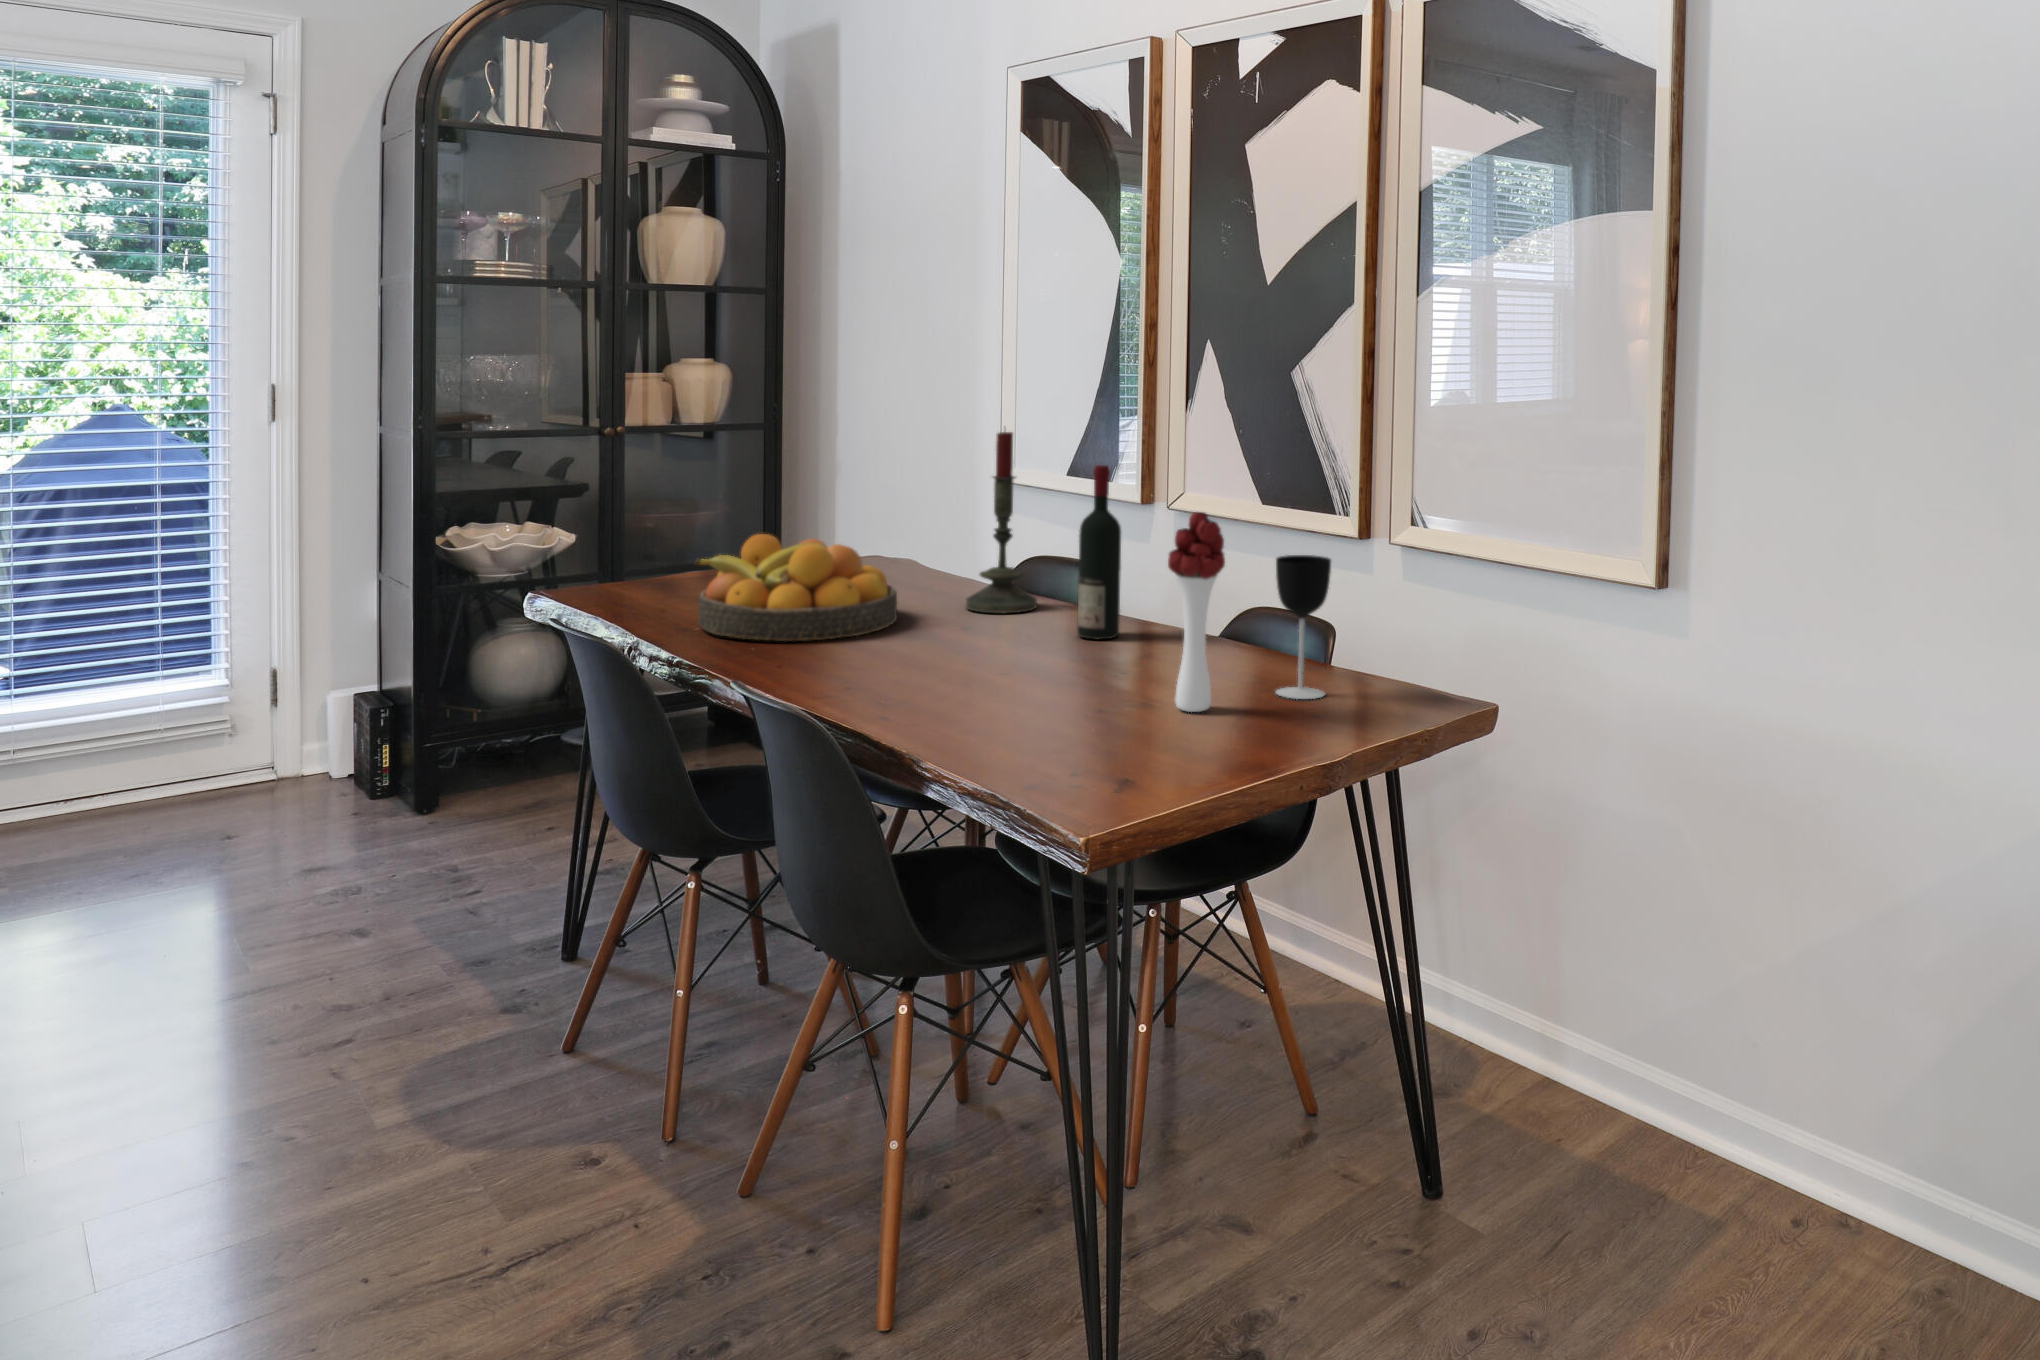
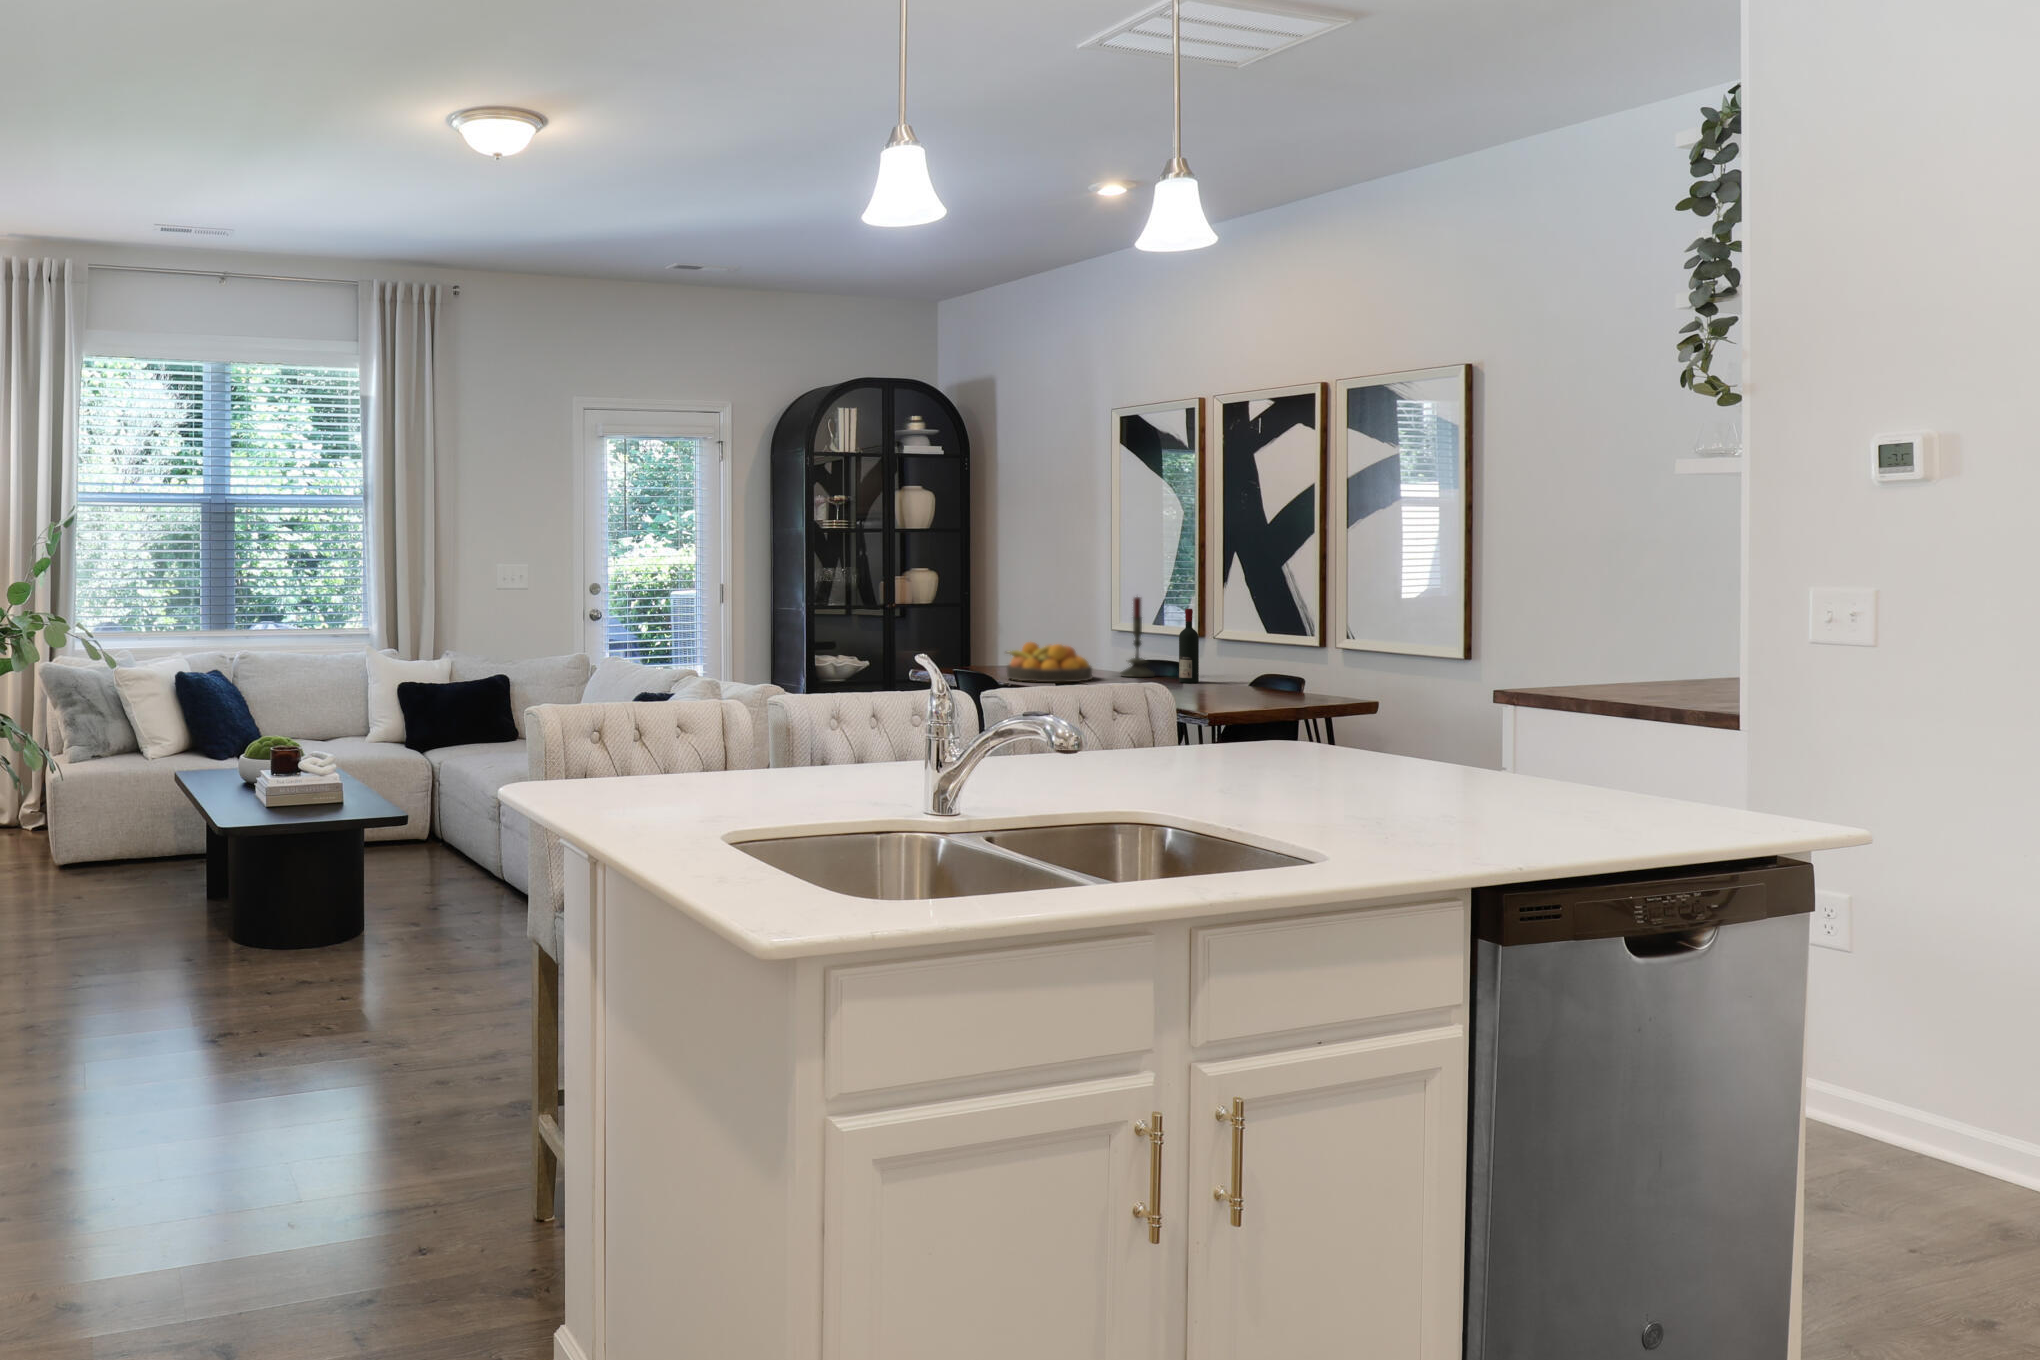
flower bouquet: present [1168,512,1225,712] -> none [1225,620,1249,696]
wine glass: present [1276,555,1331,699] -> none [1271,639,1296,694]

